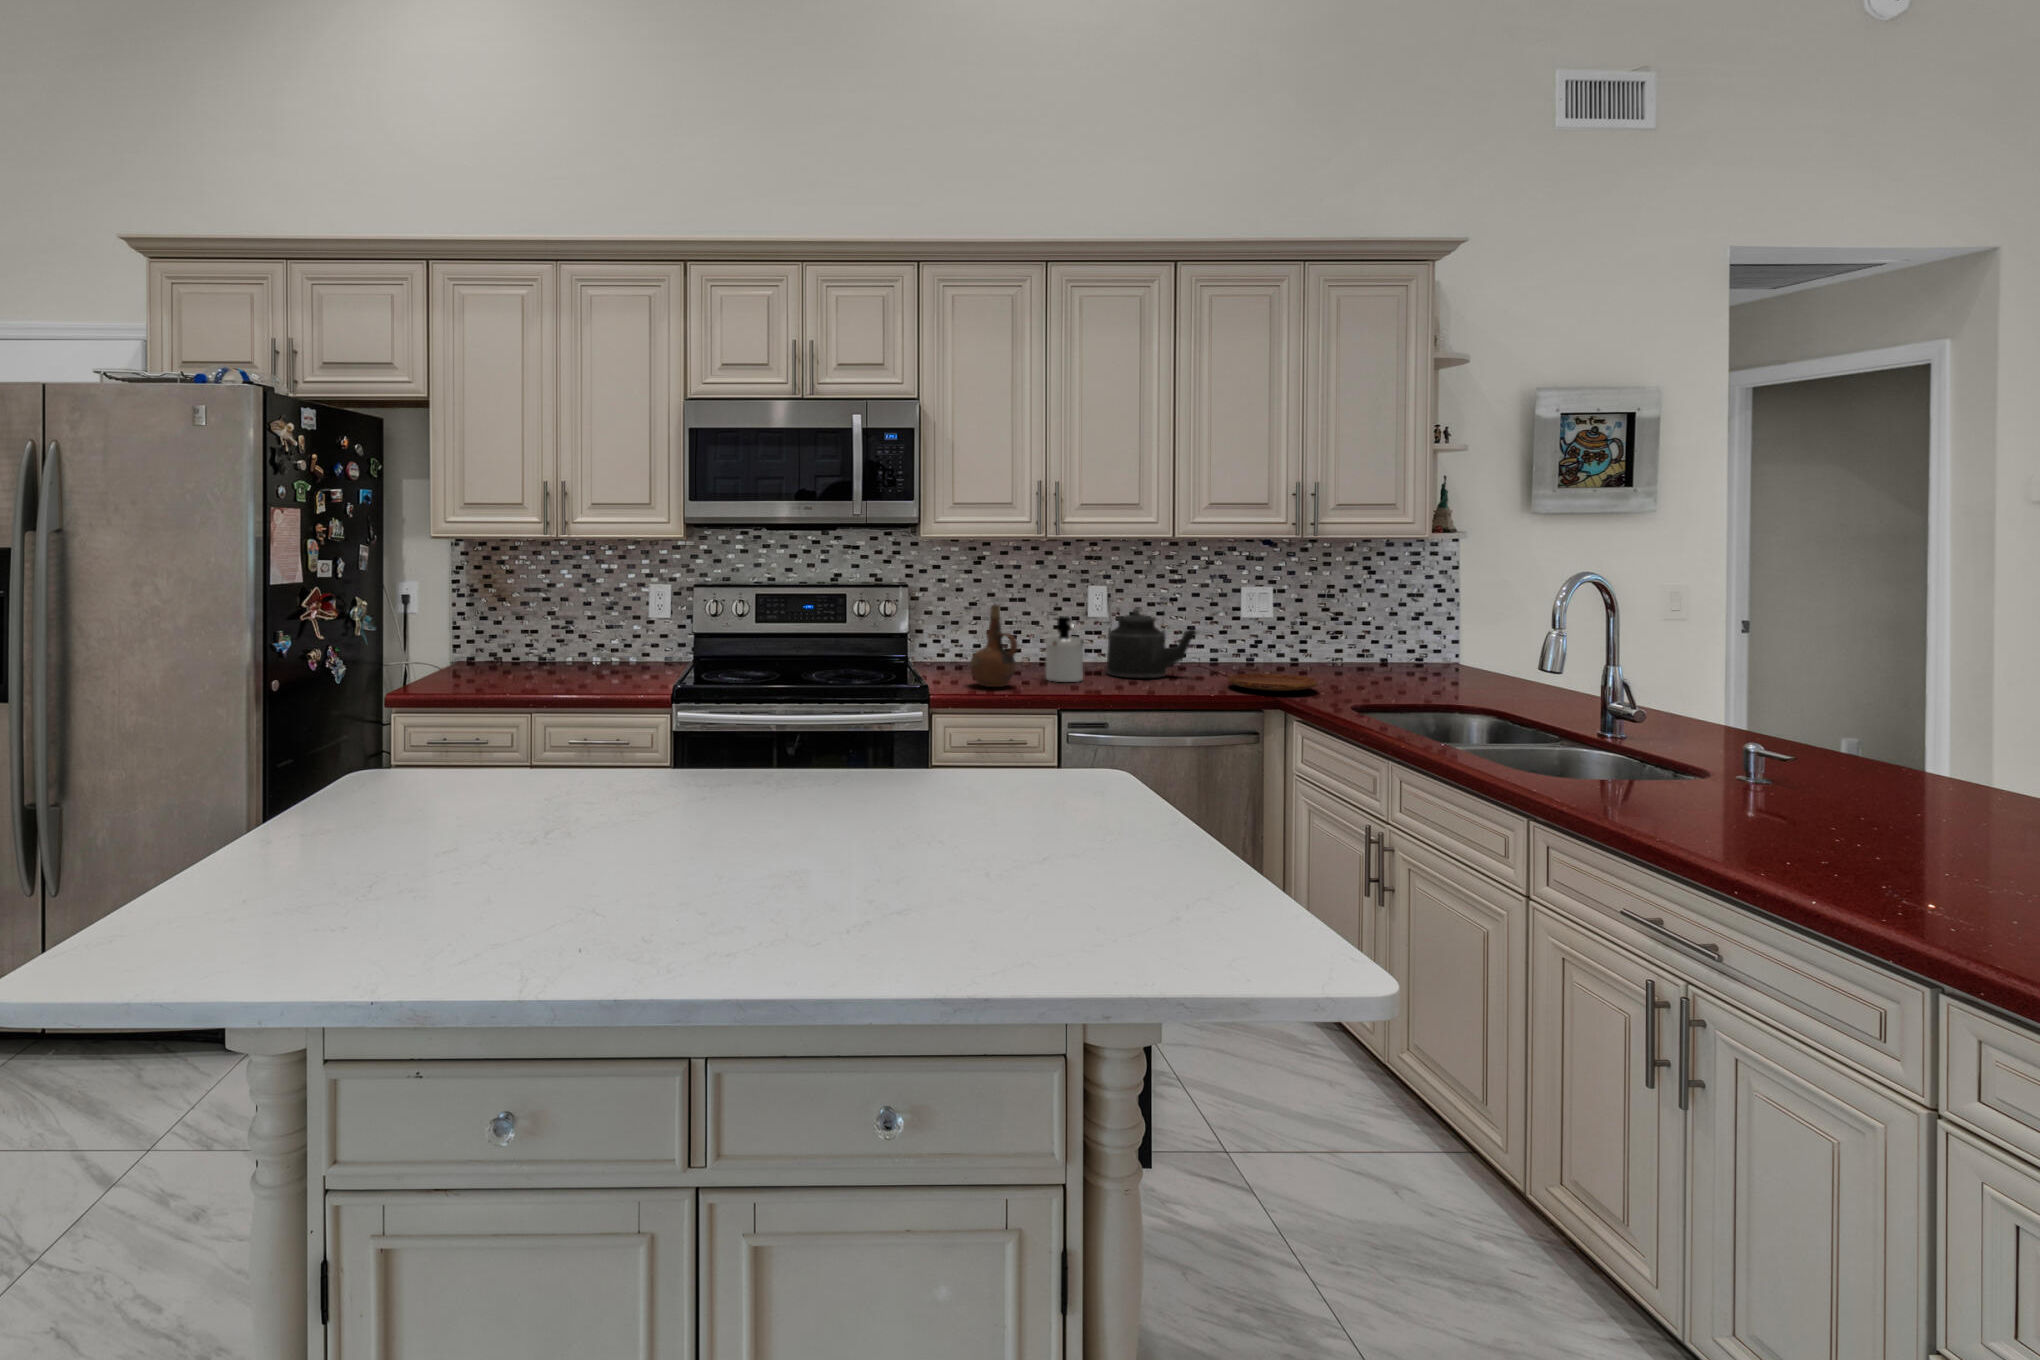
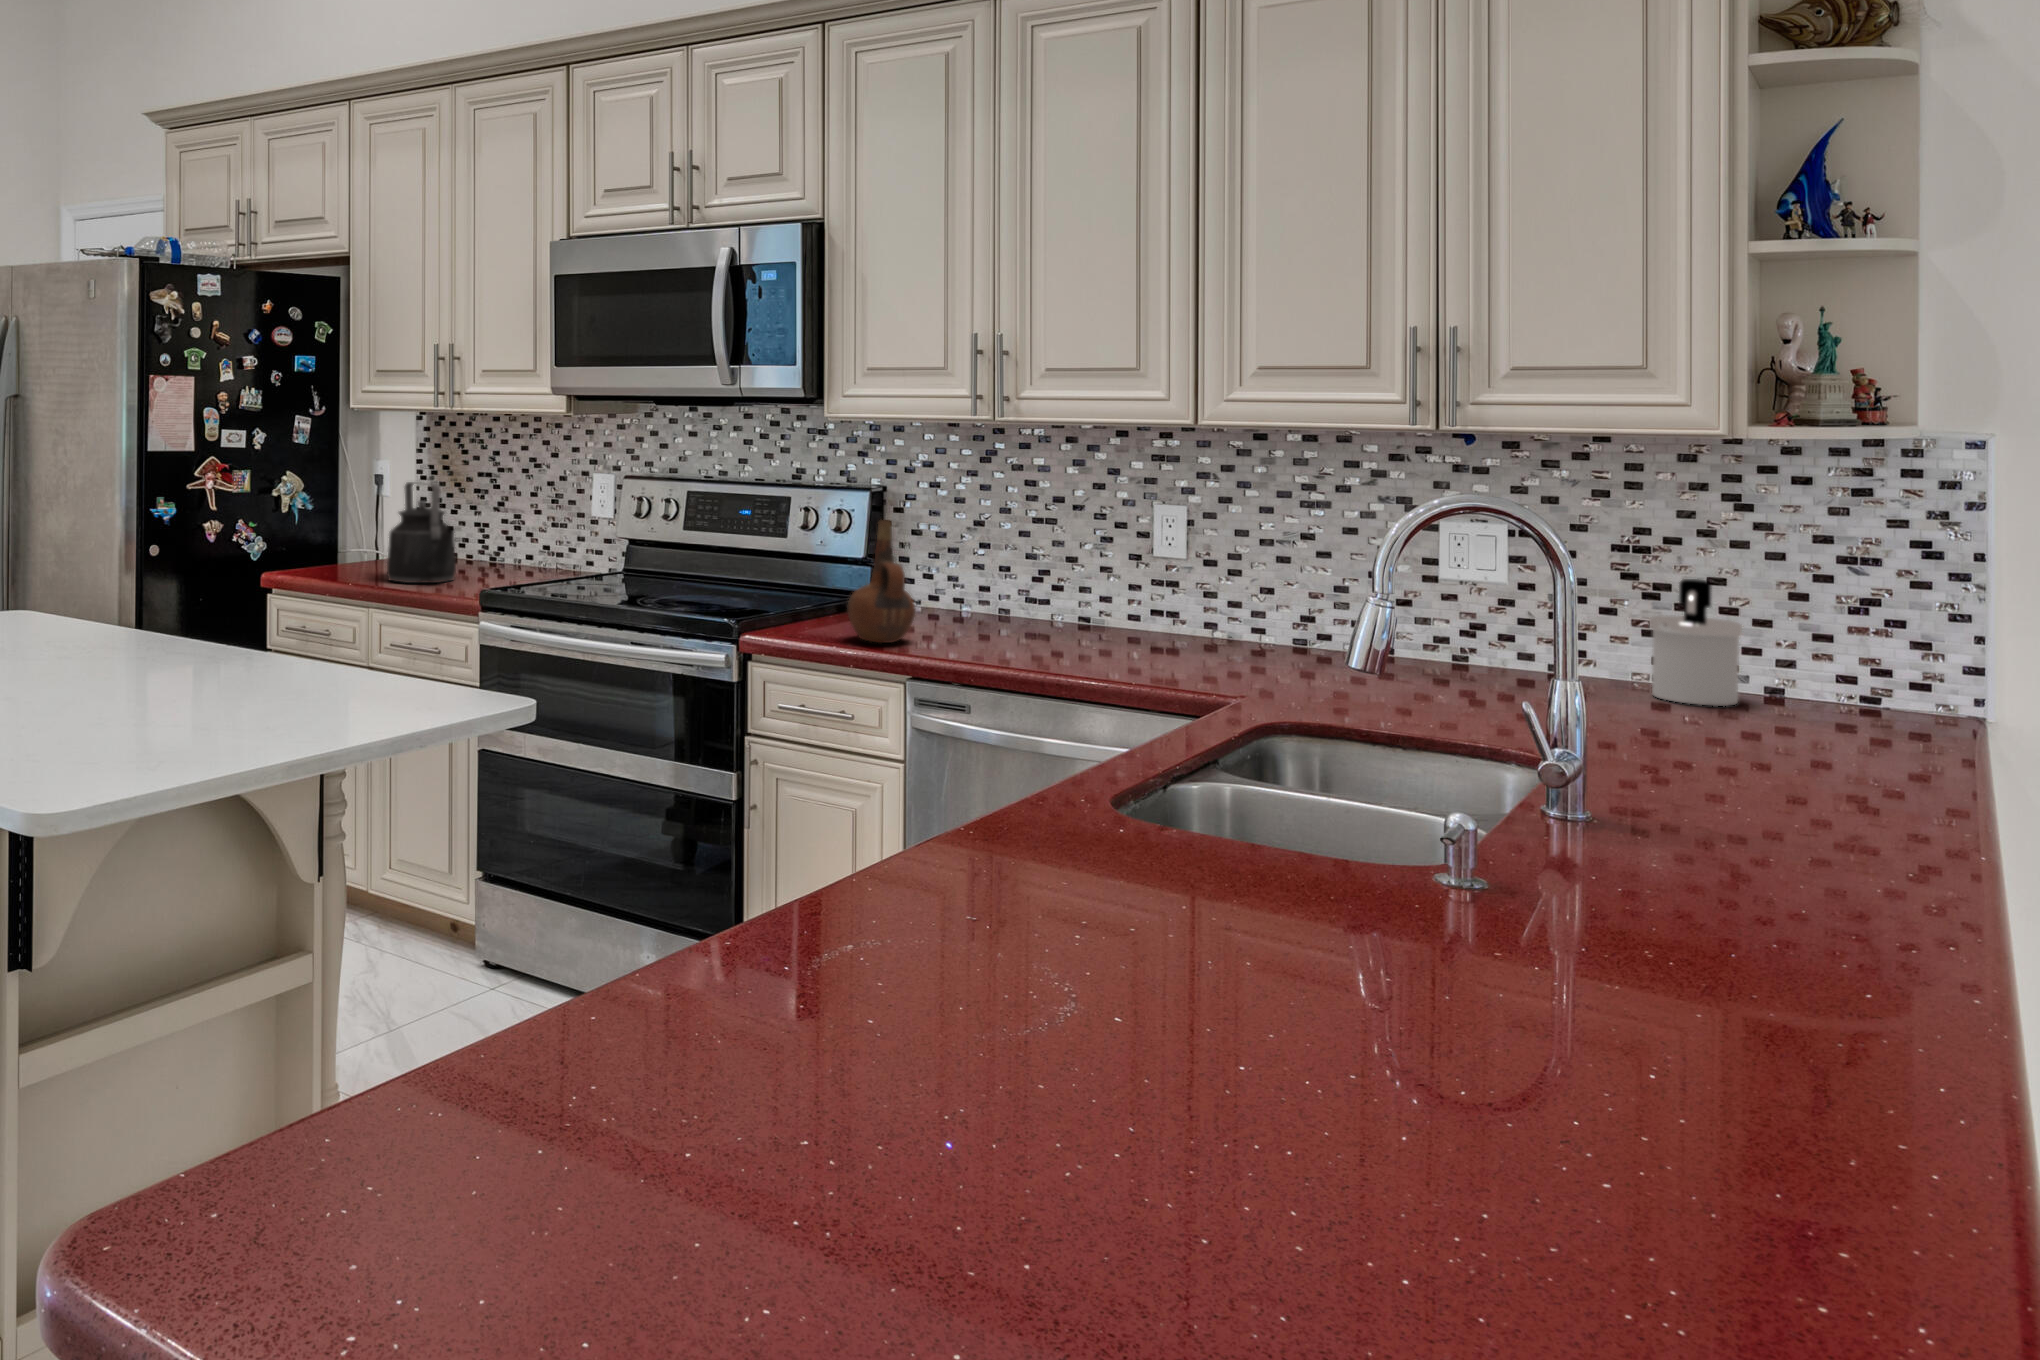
kettle: present [1107,599,1196,678] -> present [387,482,456,583]
soap dispenser: present [1044,616,1084,682] -> present [1650,579,1742,706]
tray: present [1228,674,1318,691] -> none [1230,670,1395,705]

